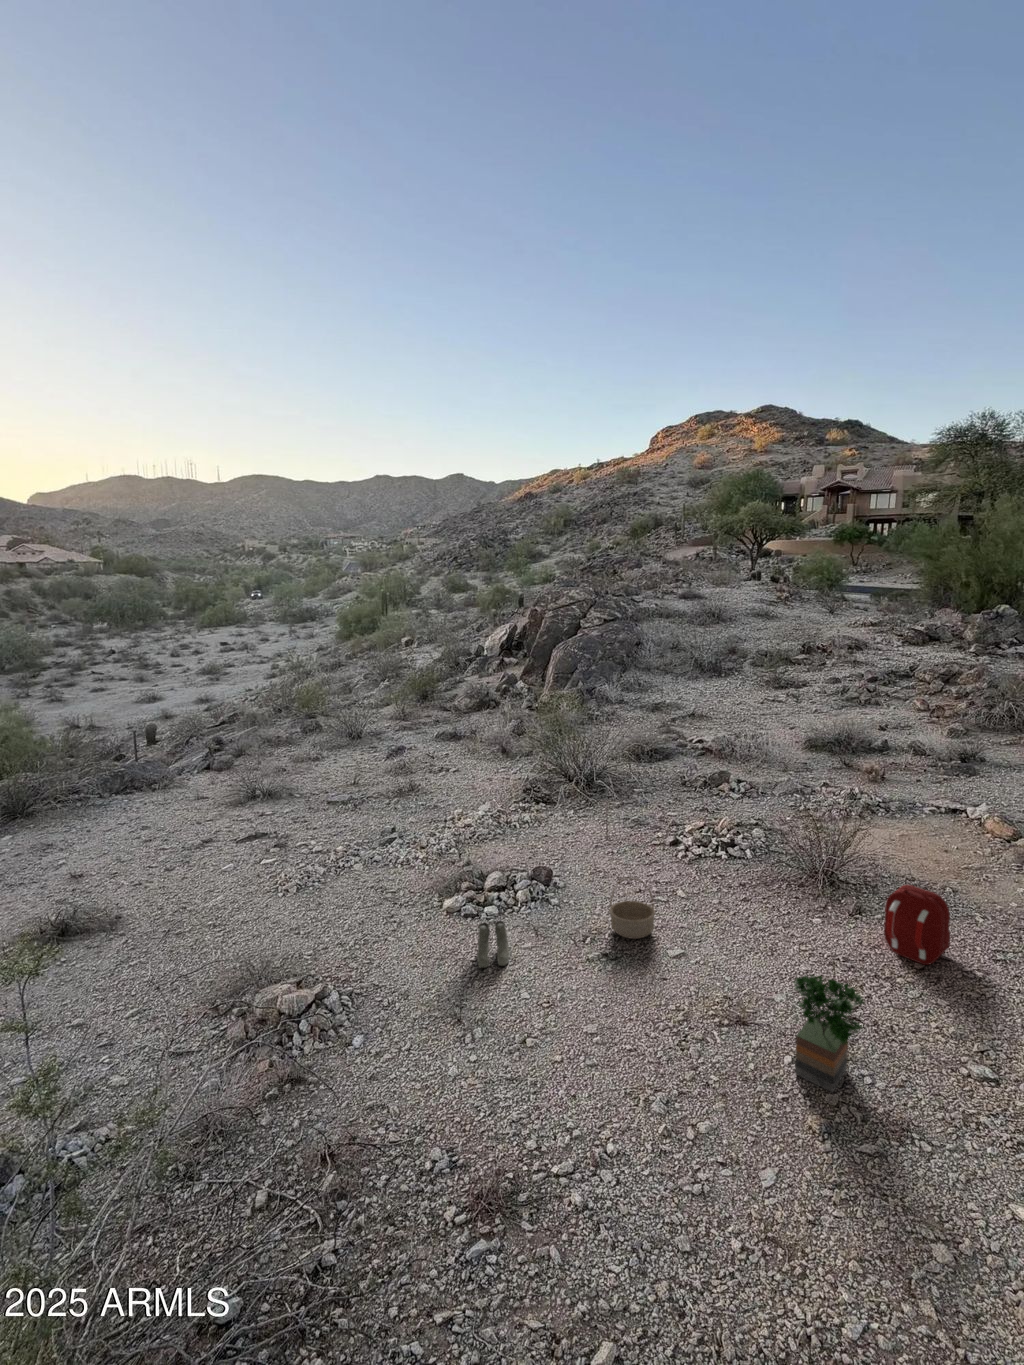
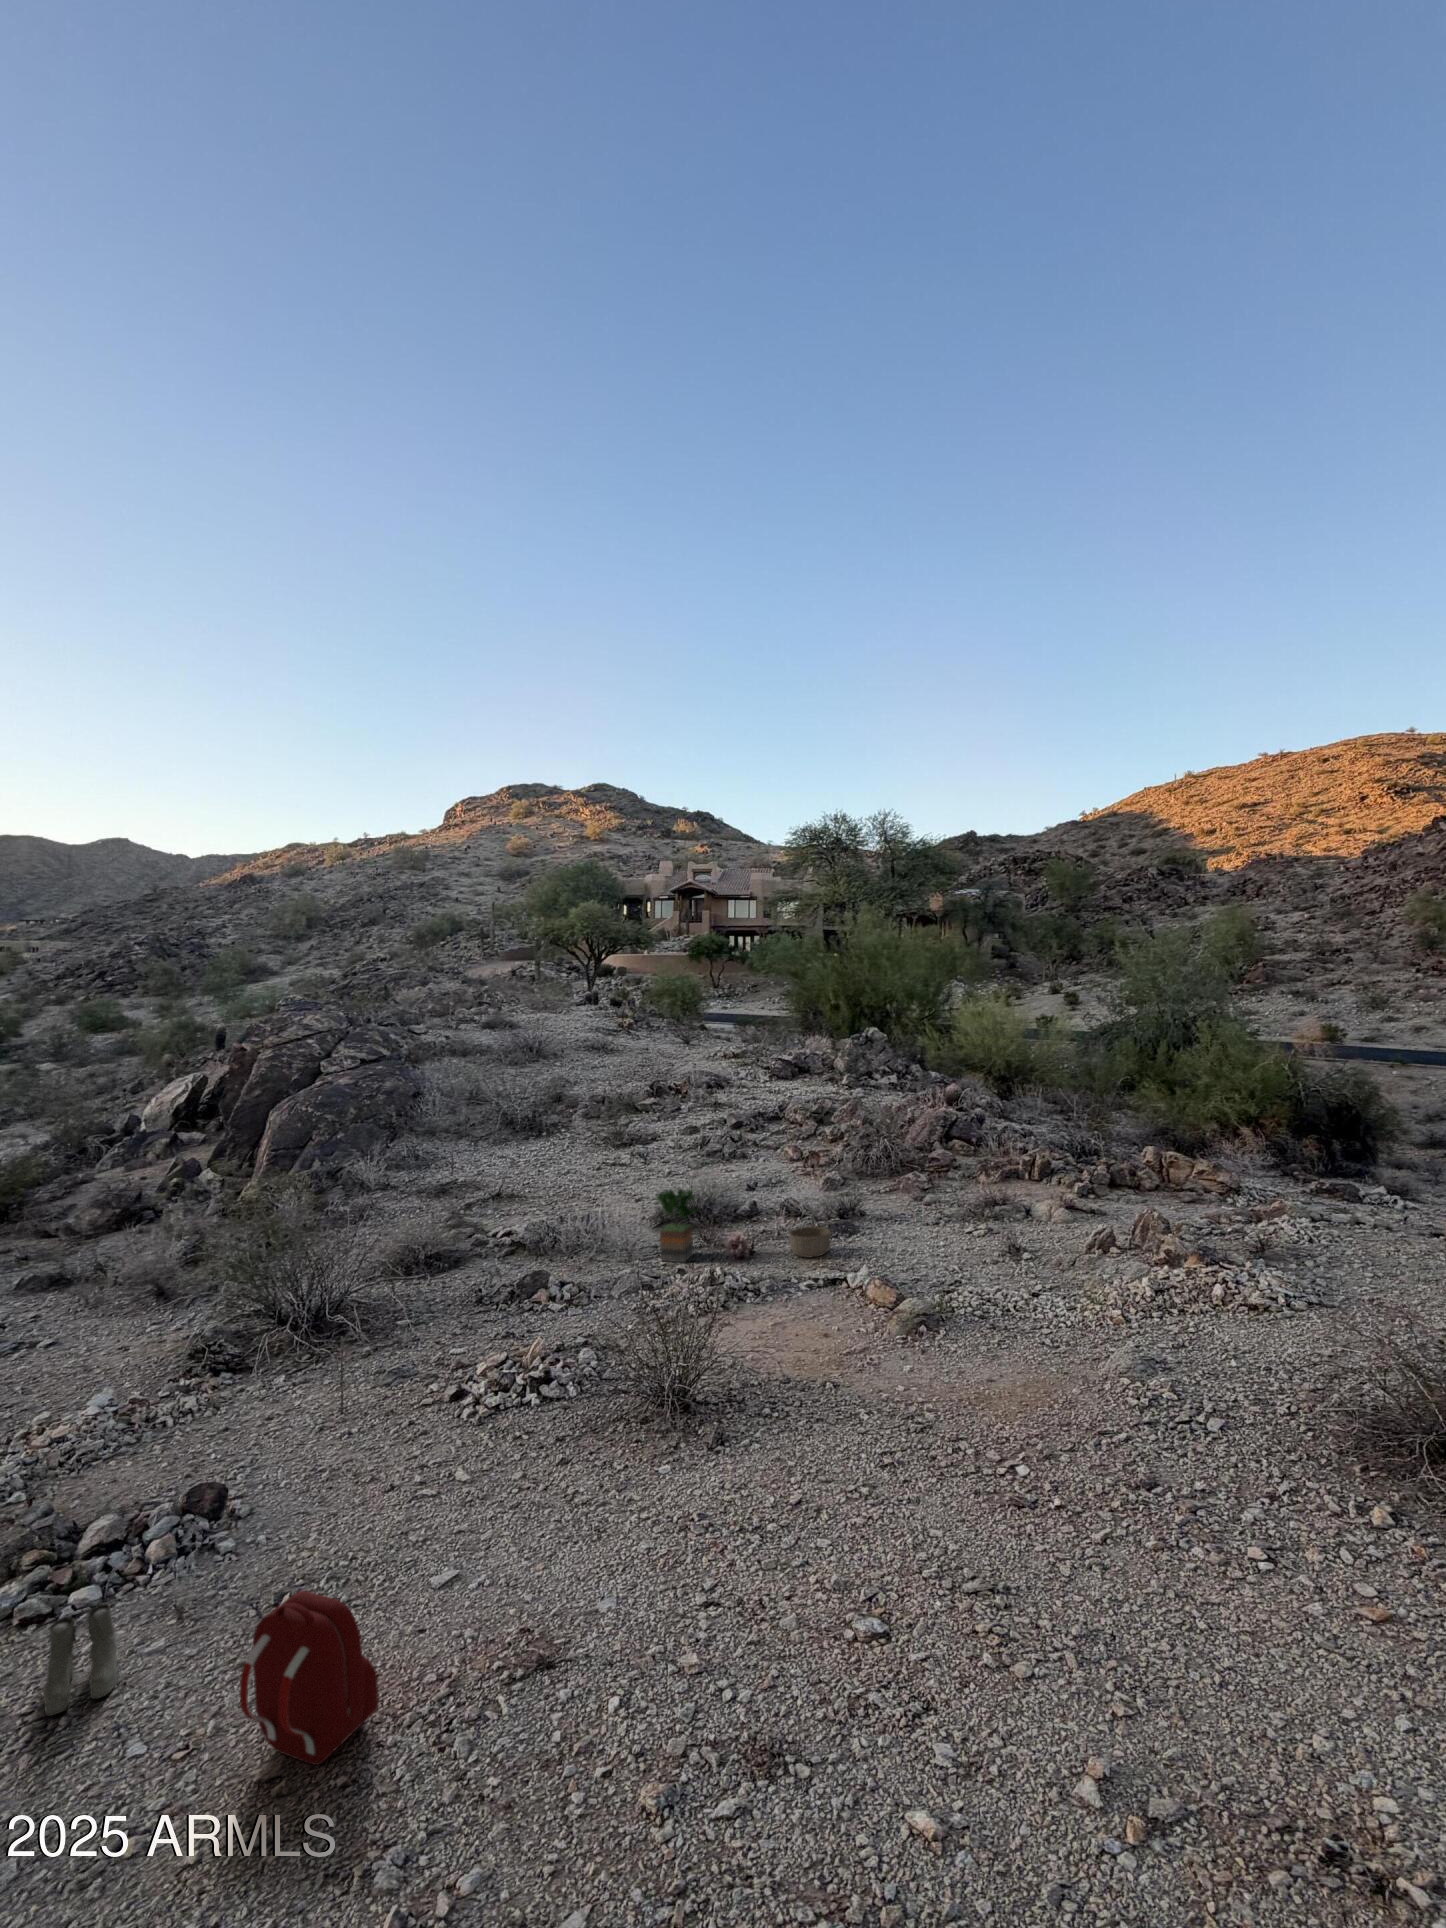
basket: present [609,878,655,939] -> present [789,1199,831,1257]
backpack: present [884,885,950,965] -> present [240,1590,379,1765]
potted tree: present [793,975,864,1092] -> present [657,1189,698,1262]

